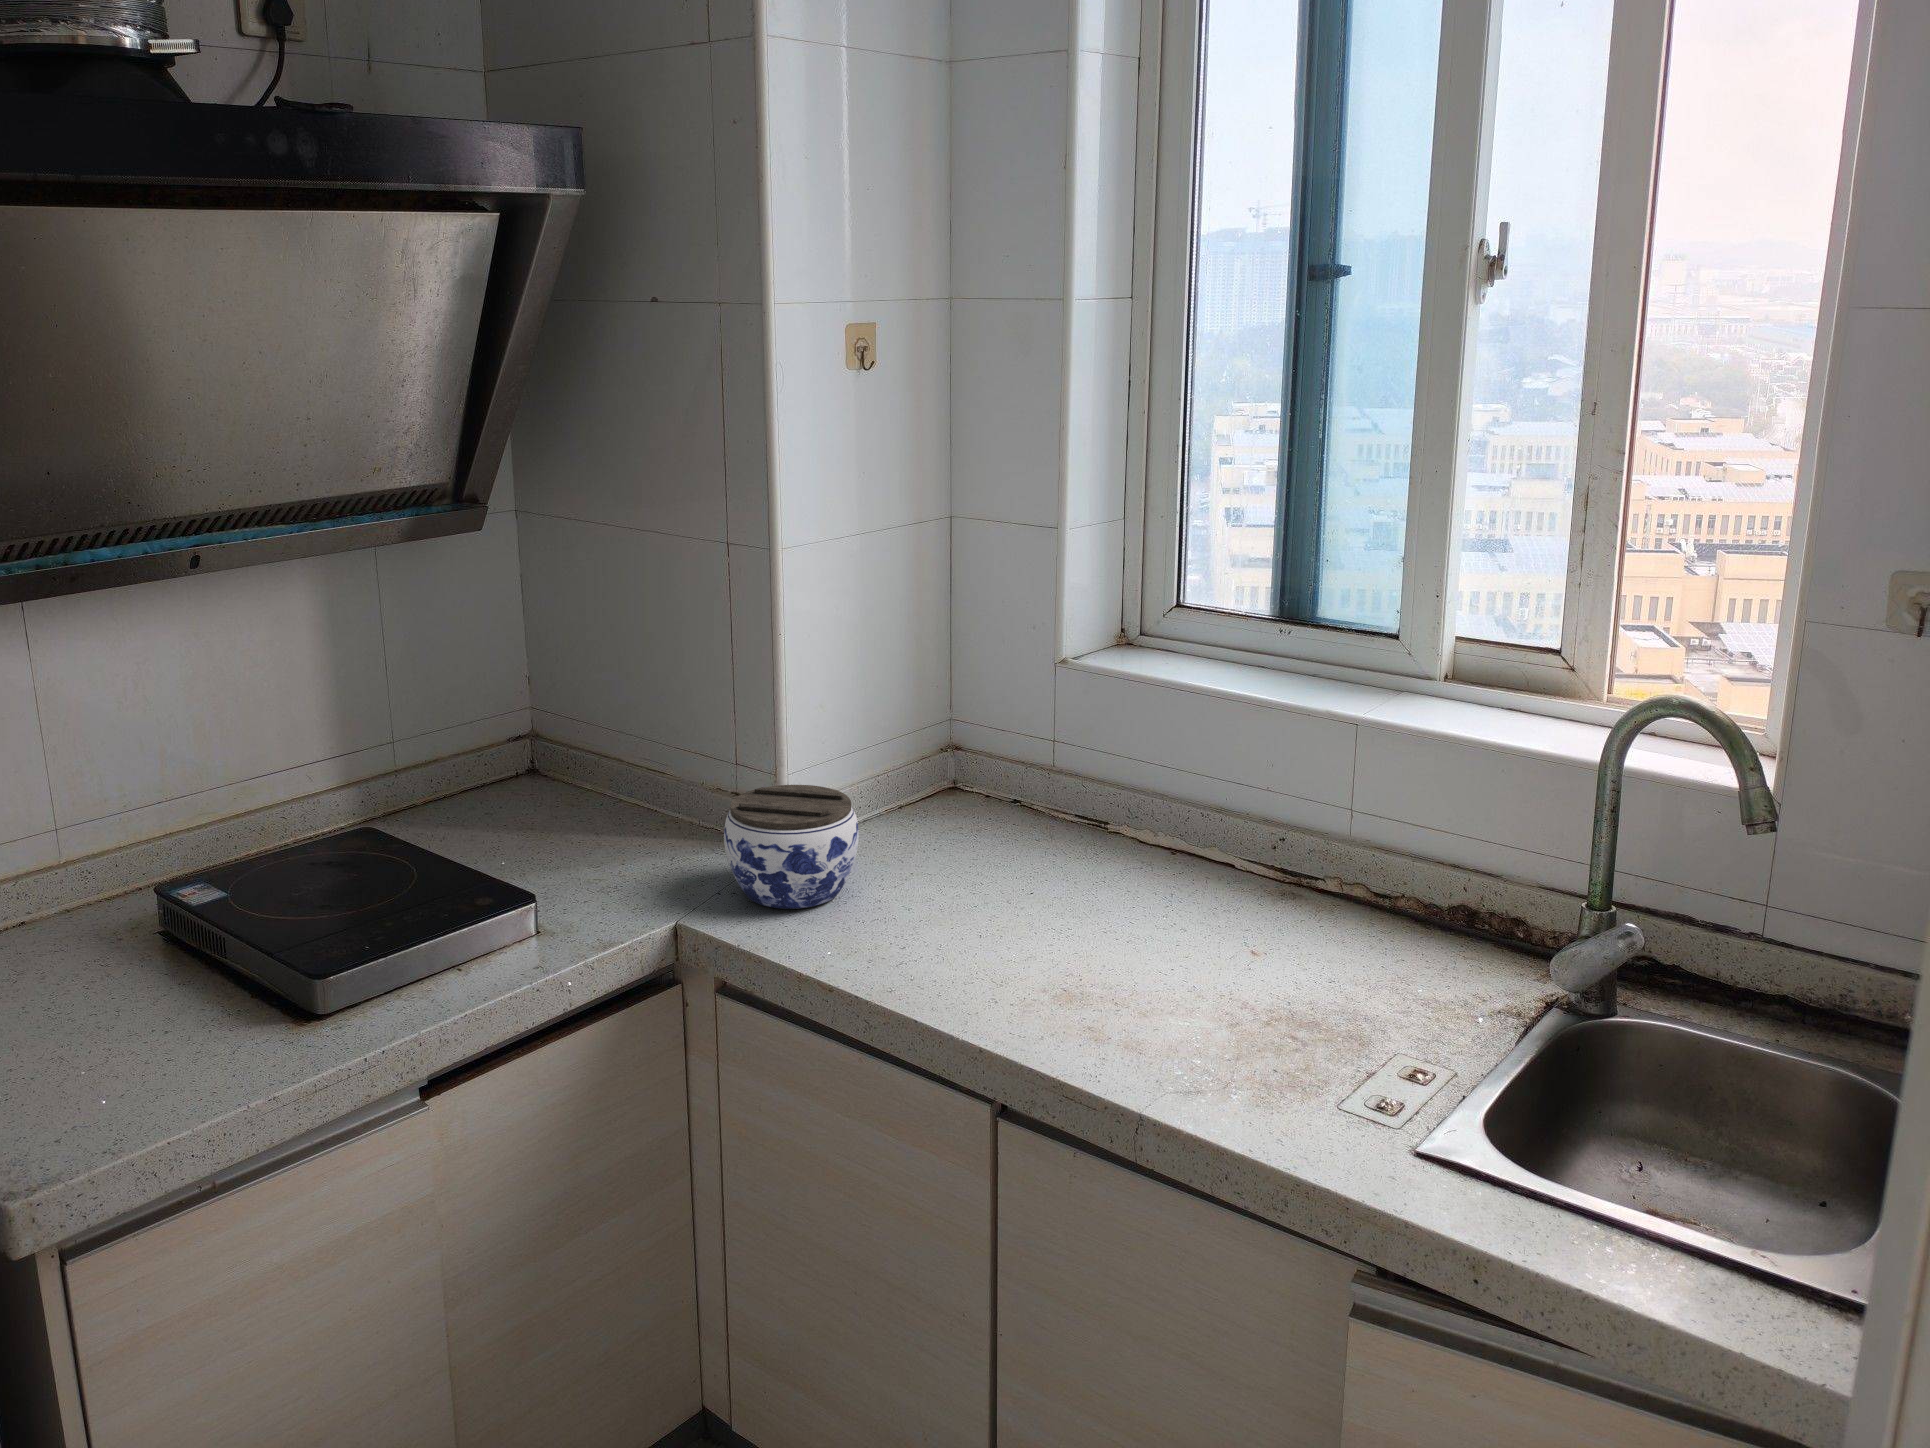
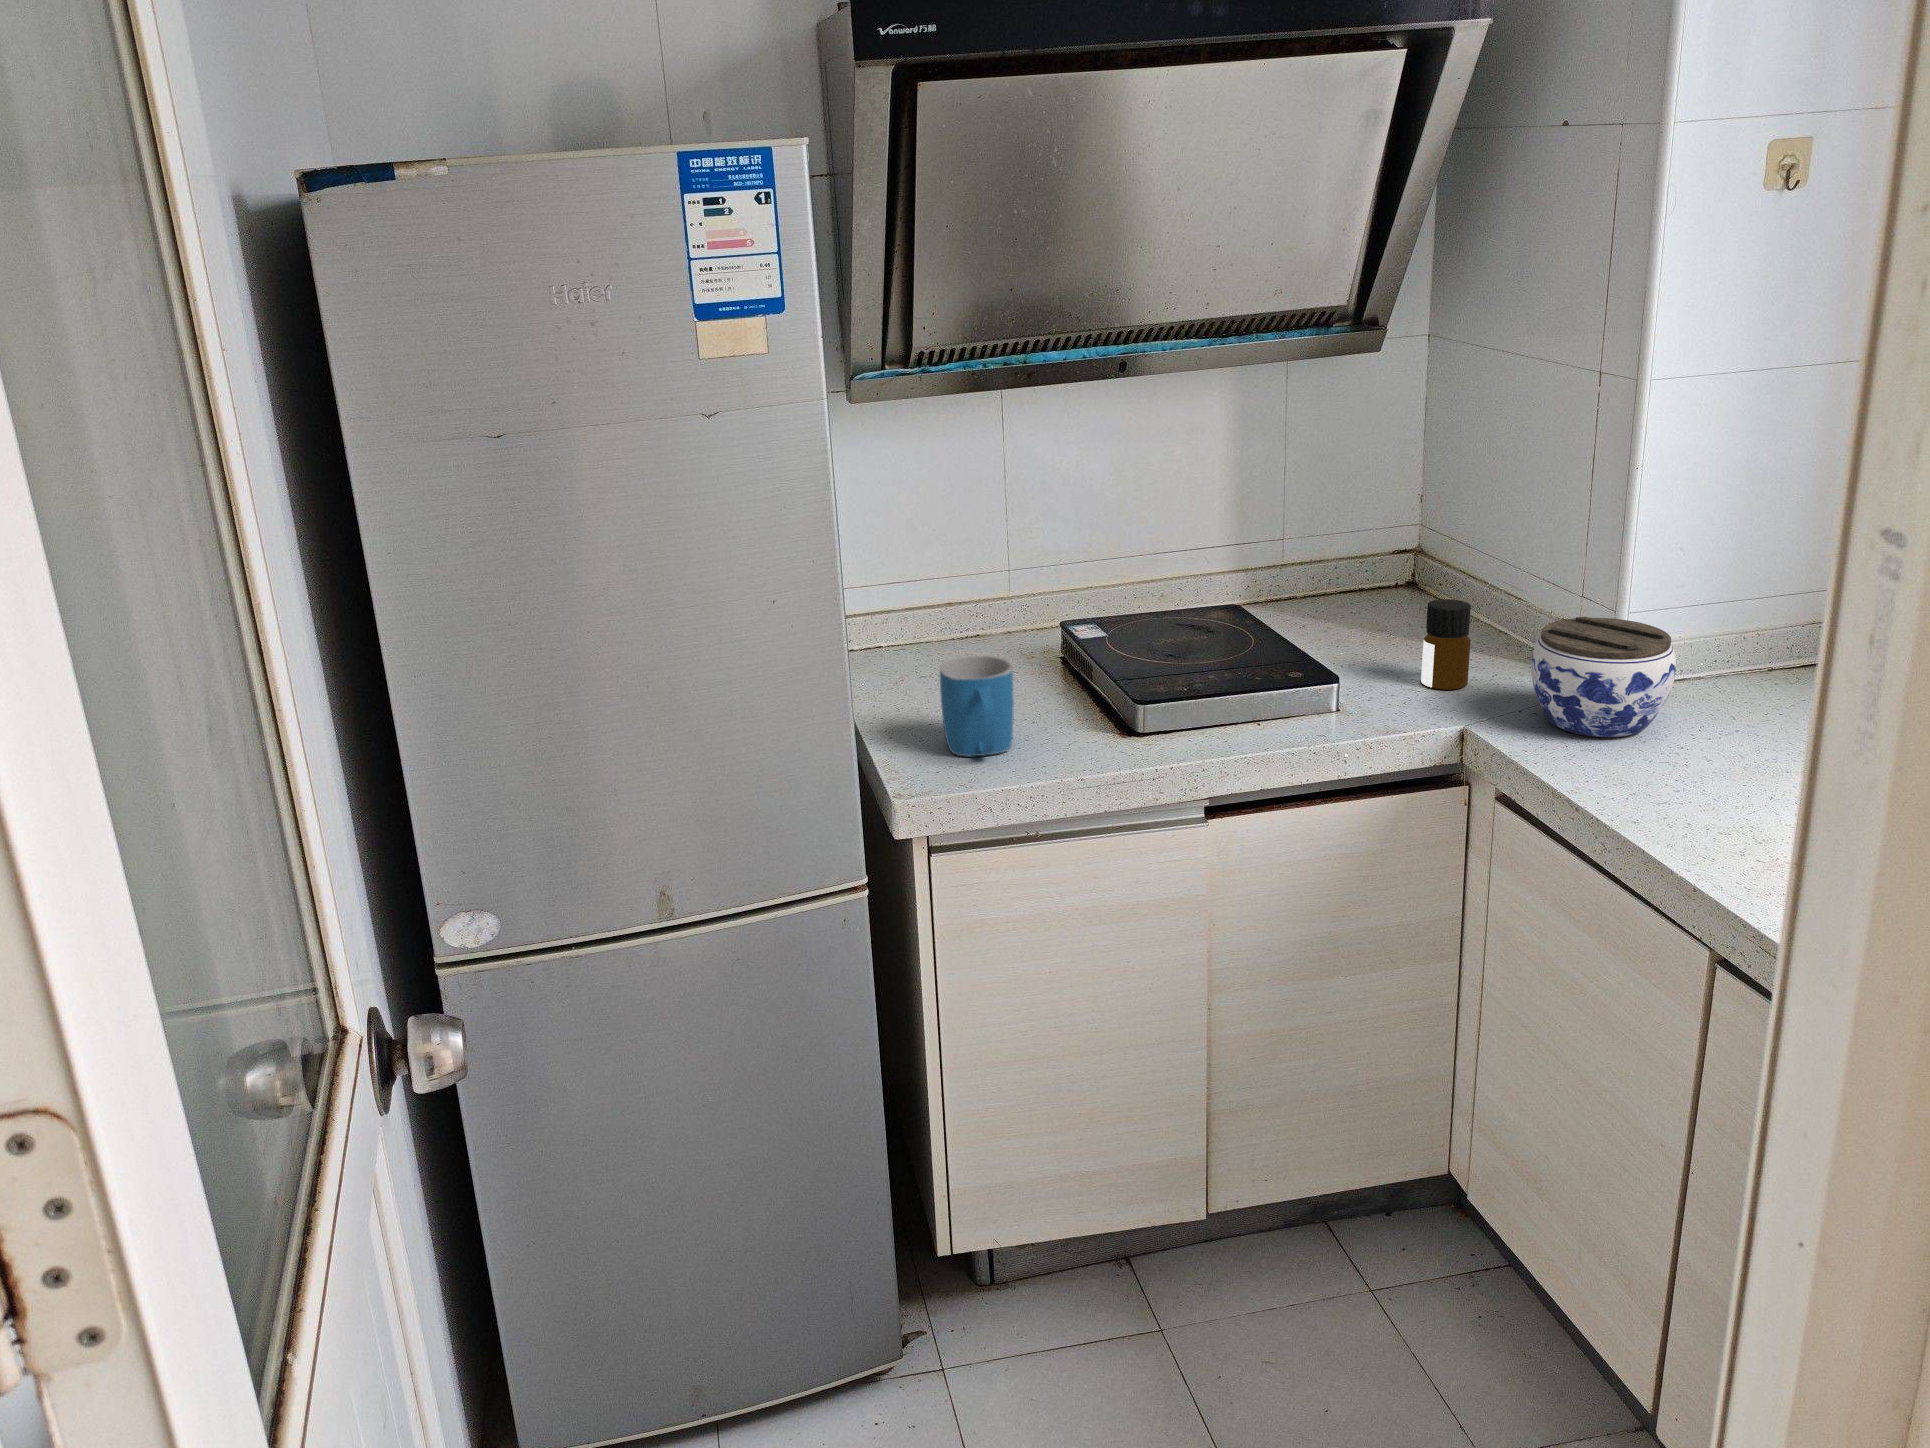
bottle: none [600,788,651,886] -> present [1421,599,1471,689]
mug: none [29,956,151,1104] -> present [940,656,1014,756]

